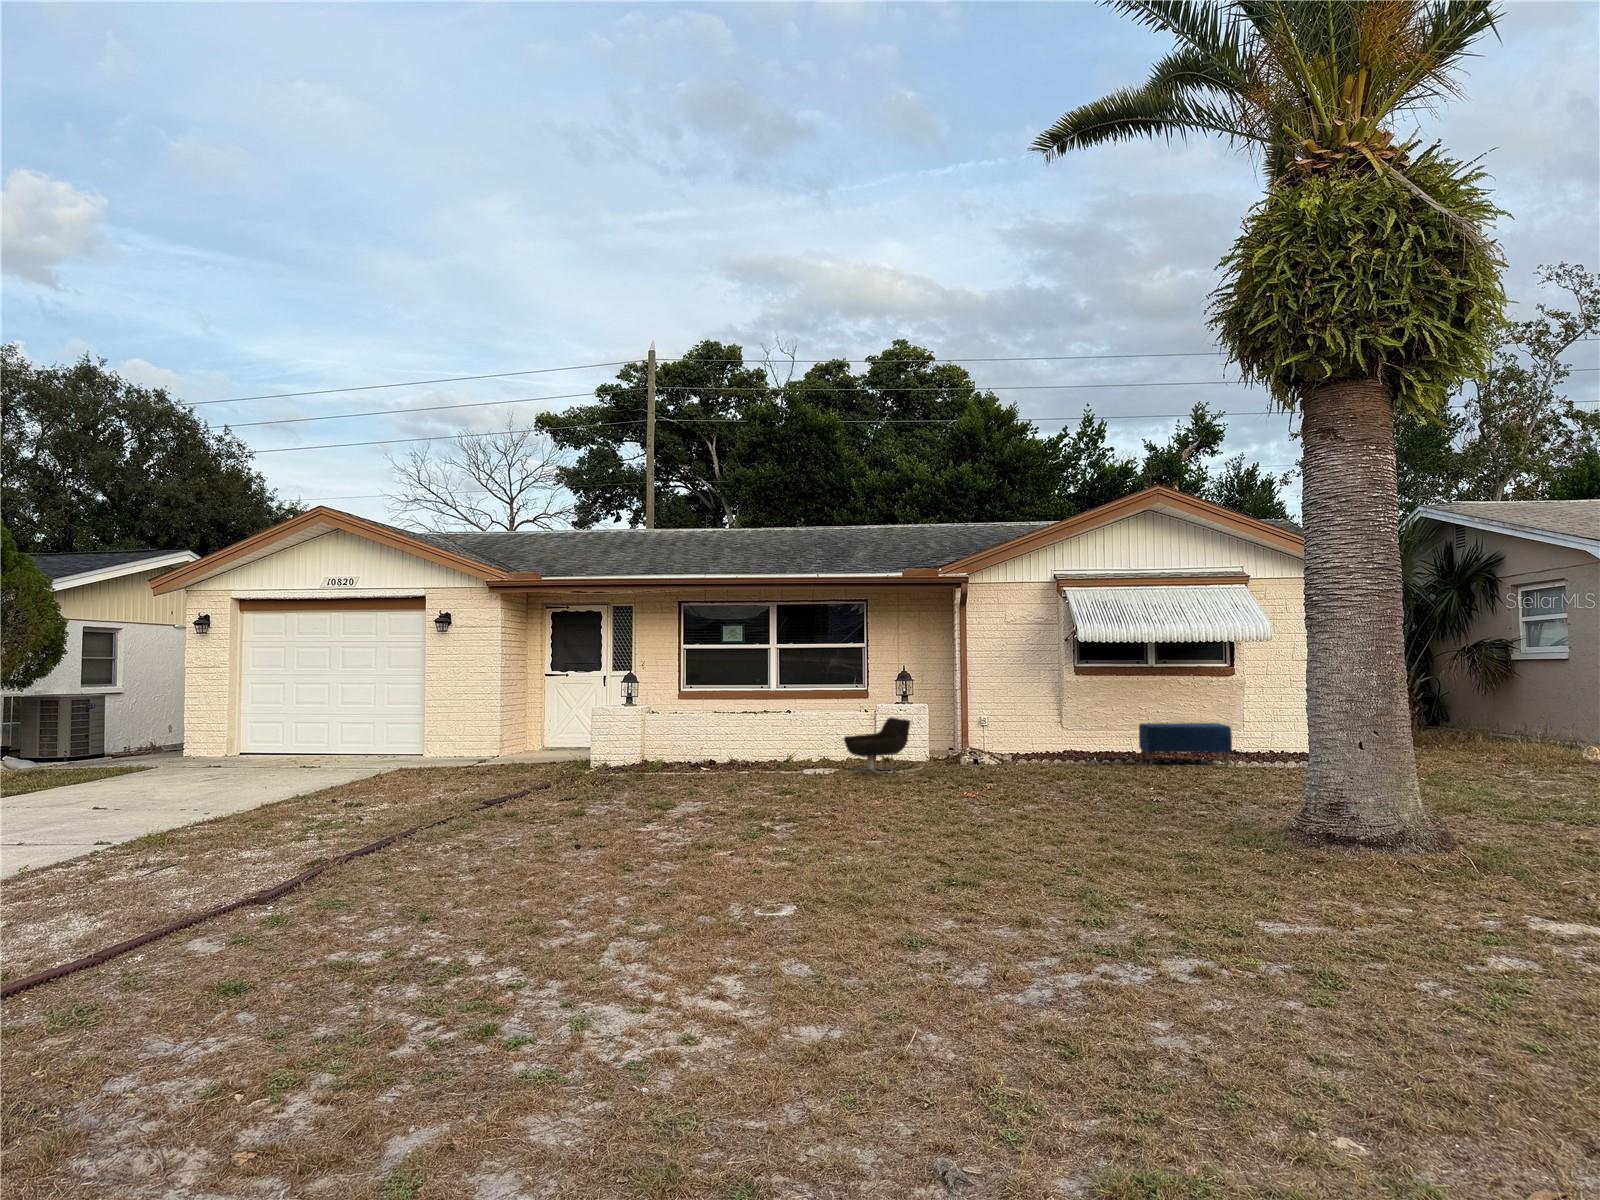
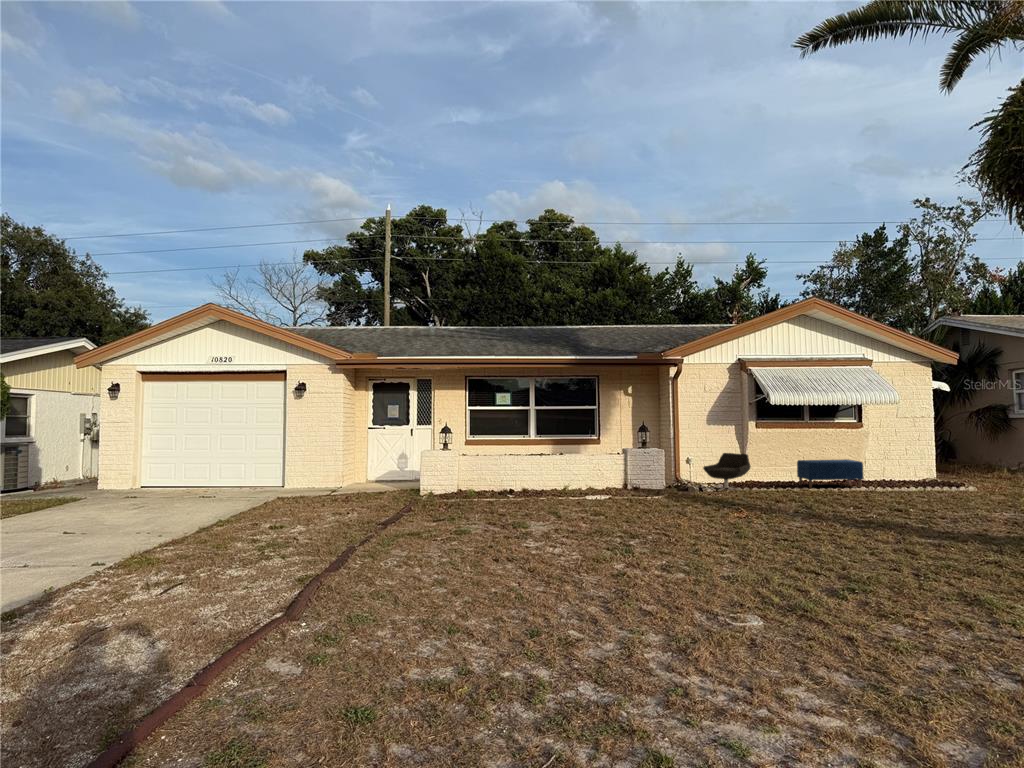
lounge chair: present [844,717,910,774] -> present [703,453,750,490]

